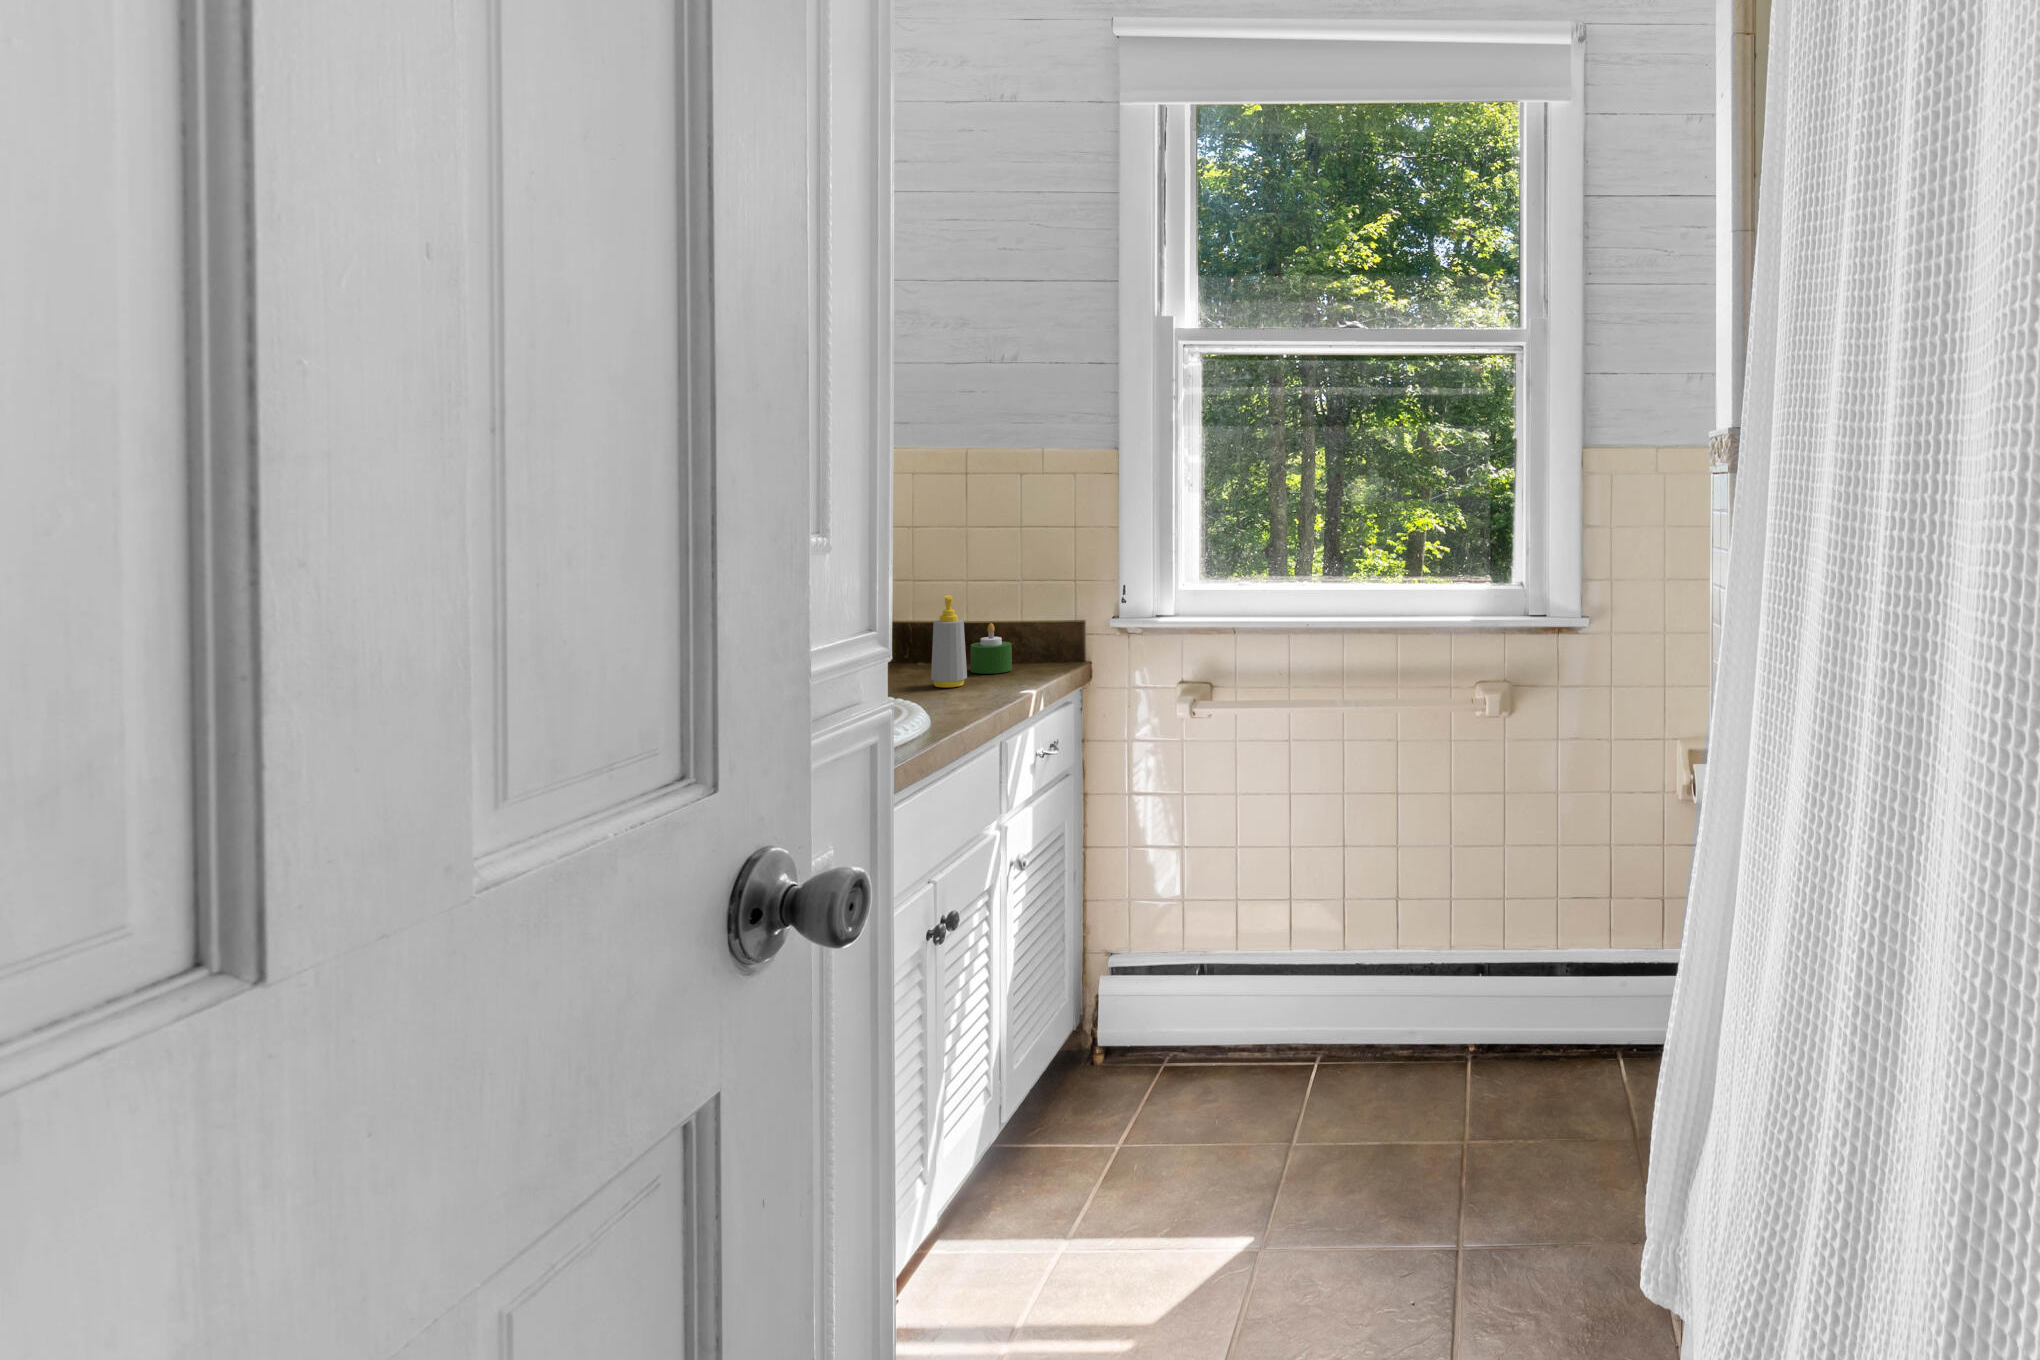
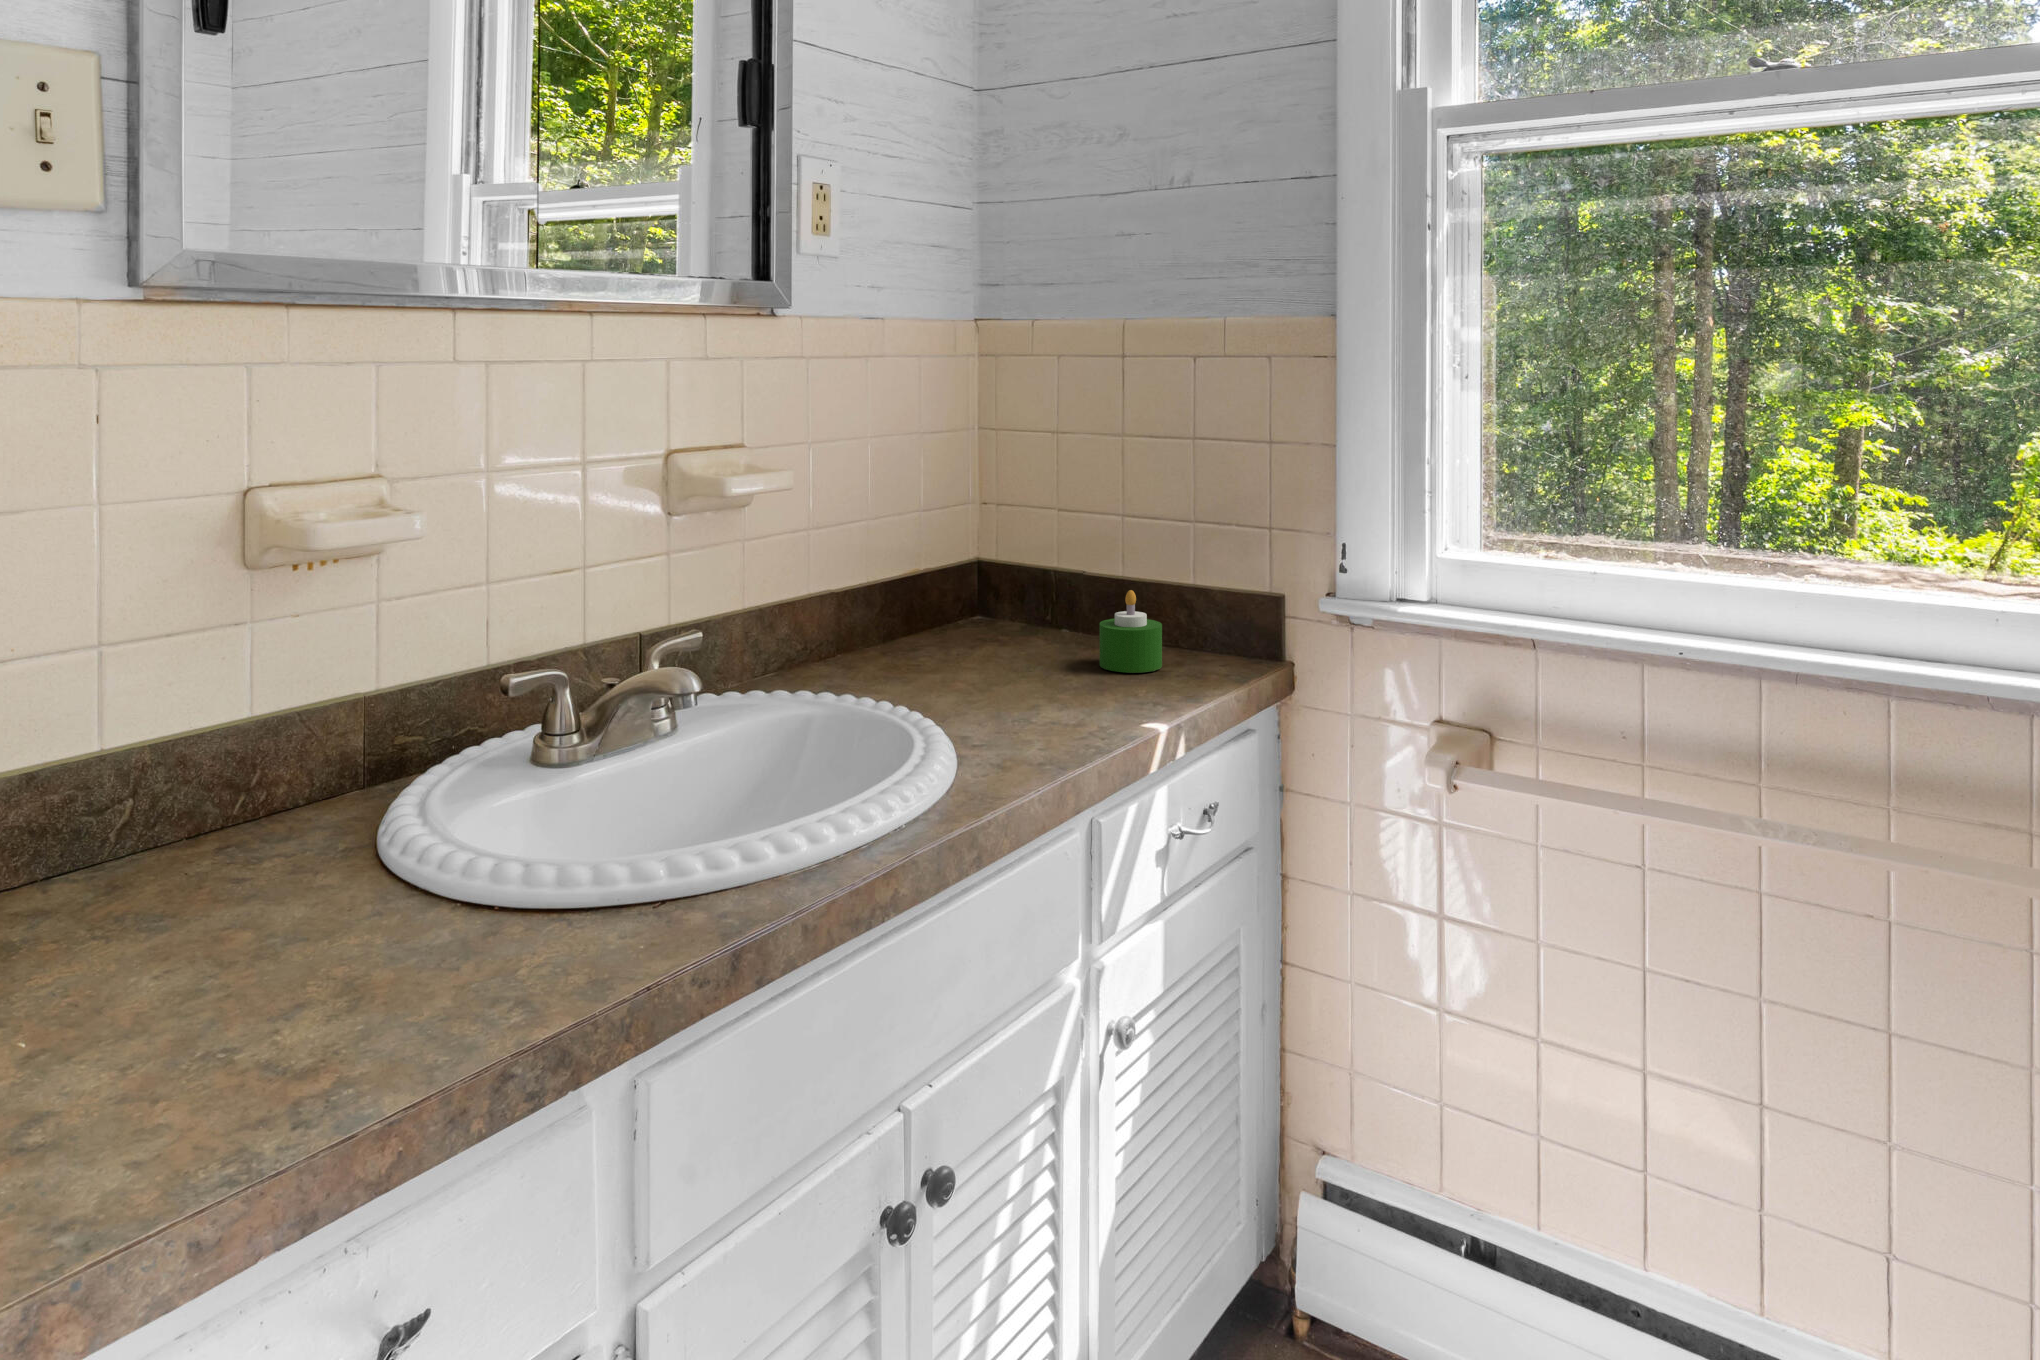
soap bottle: present [931,595,967,688] -> none [1018,543,1074,696]

